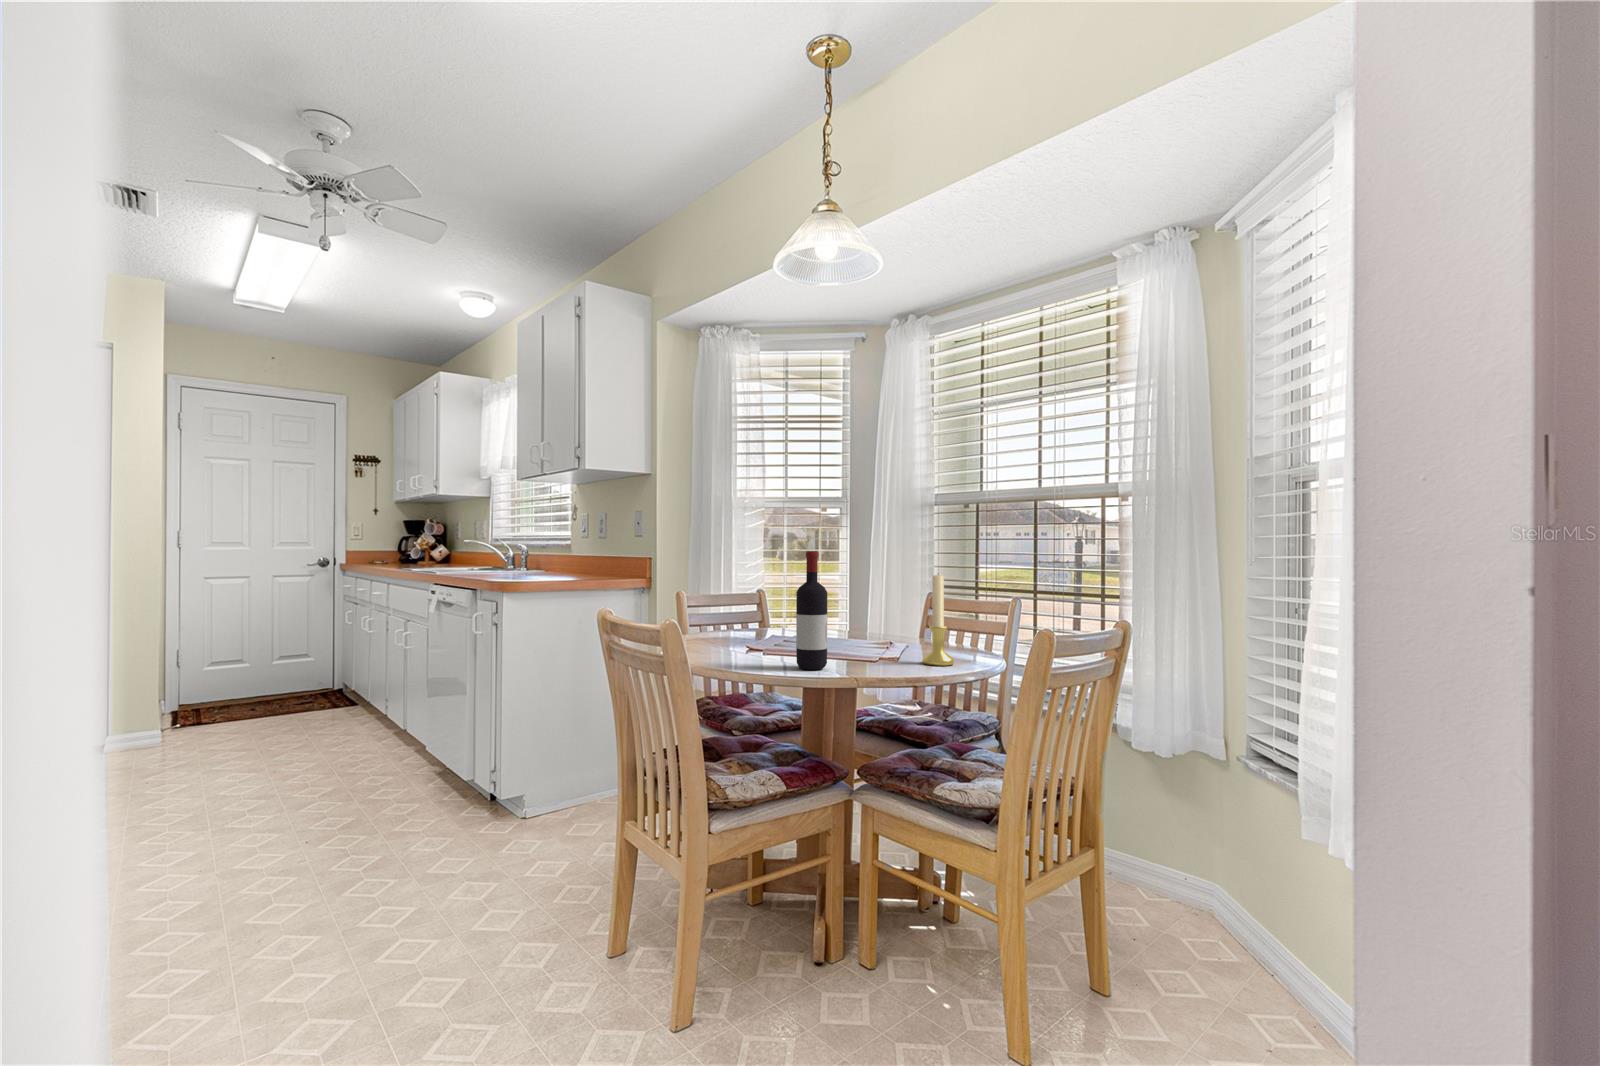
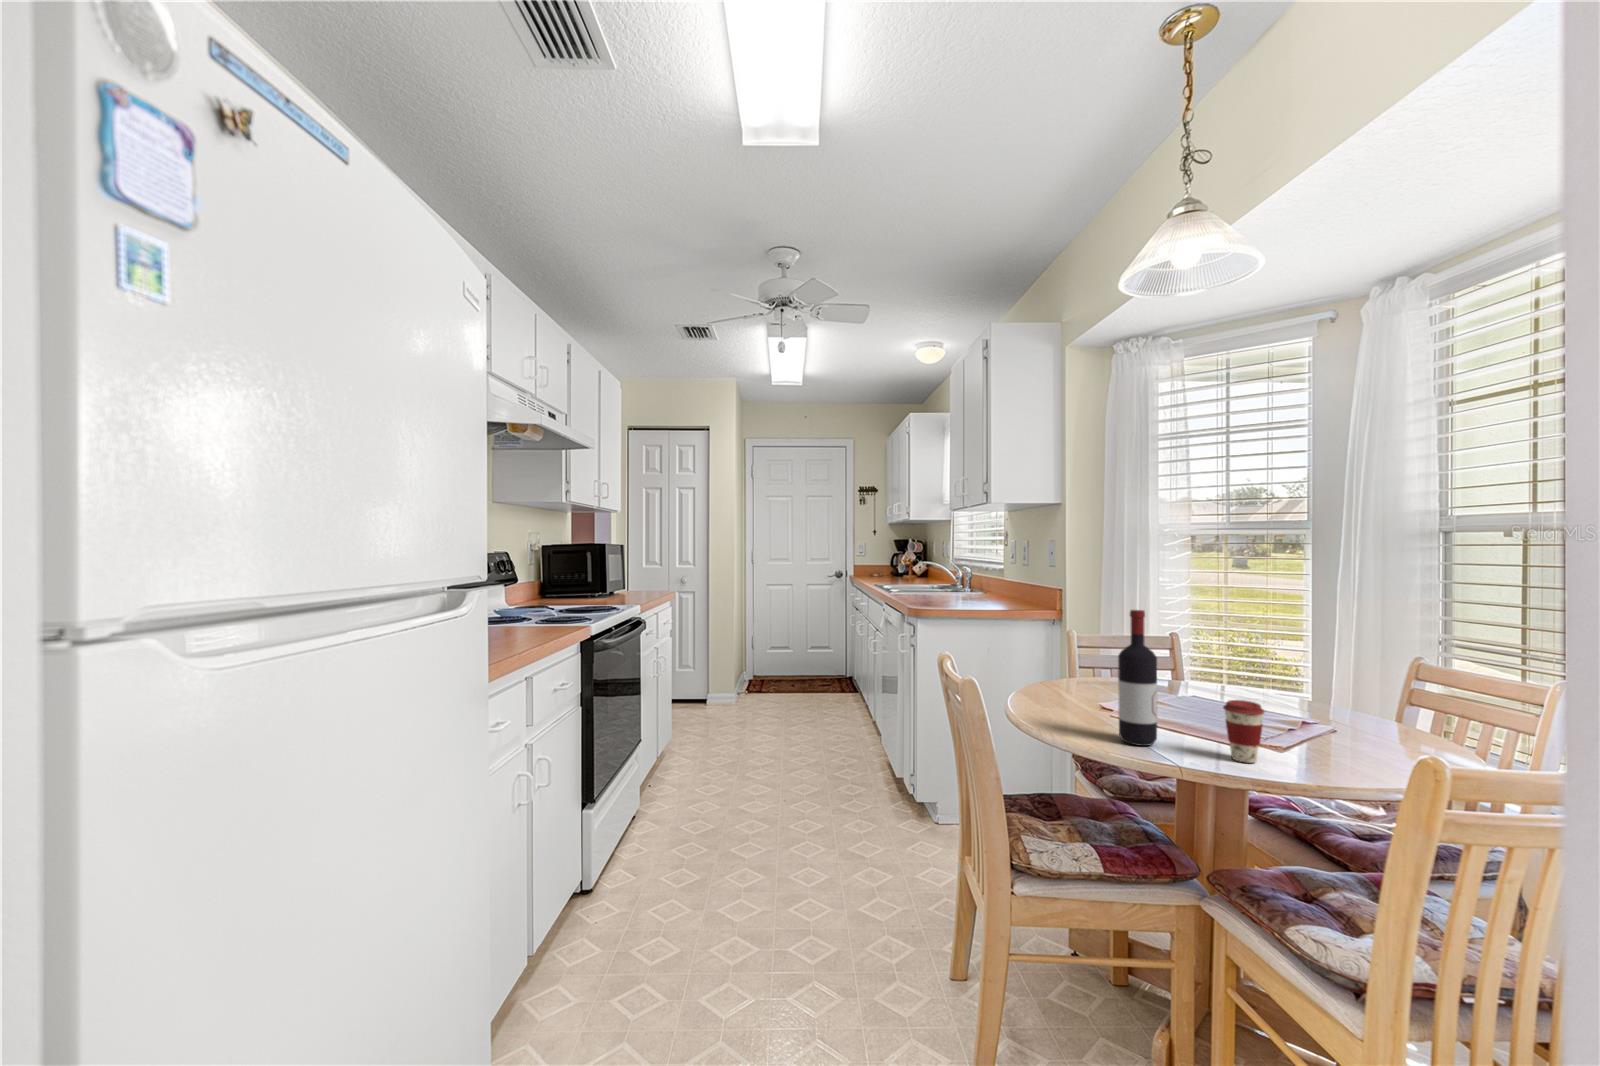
candle holder: present [922,575,954,666] -> none [1308,644,1360,771]
coffee cup: none [875,621,904,669] -> present [1223,700,1264,763]

